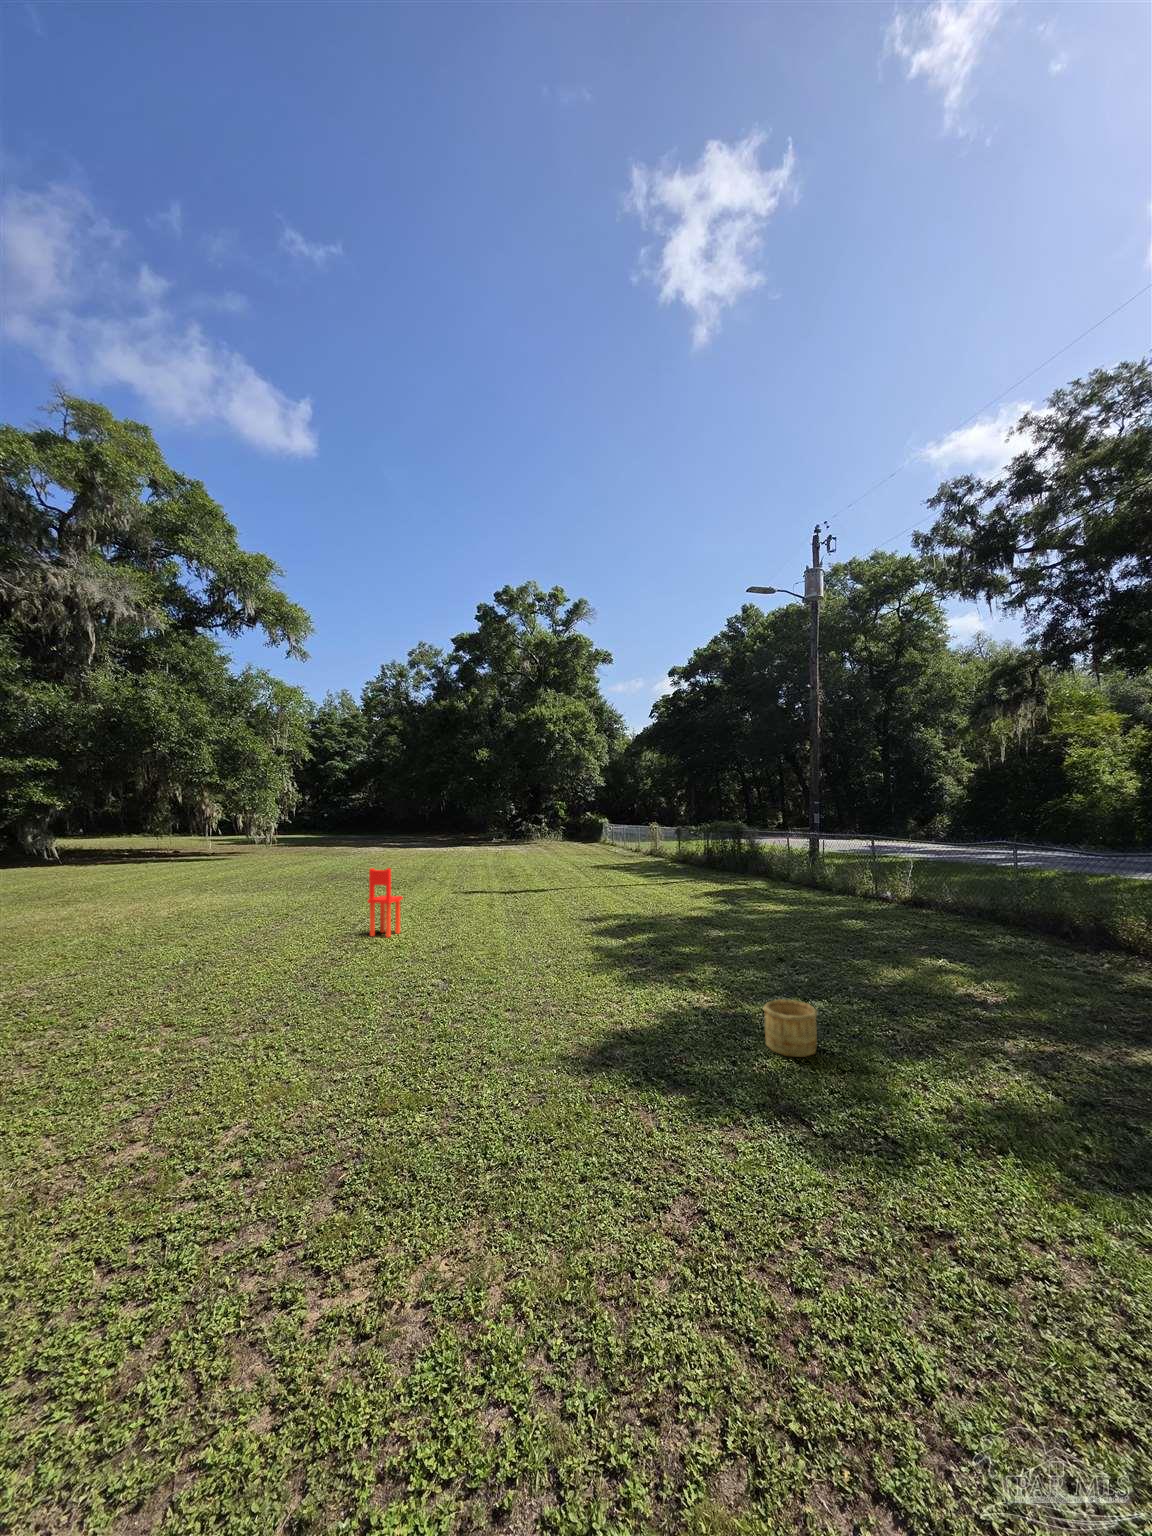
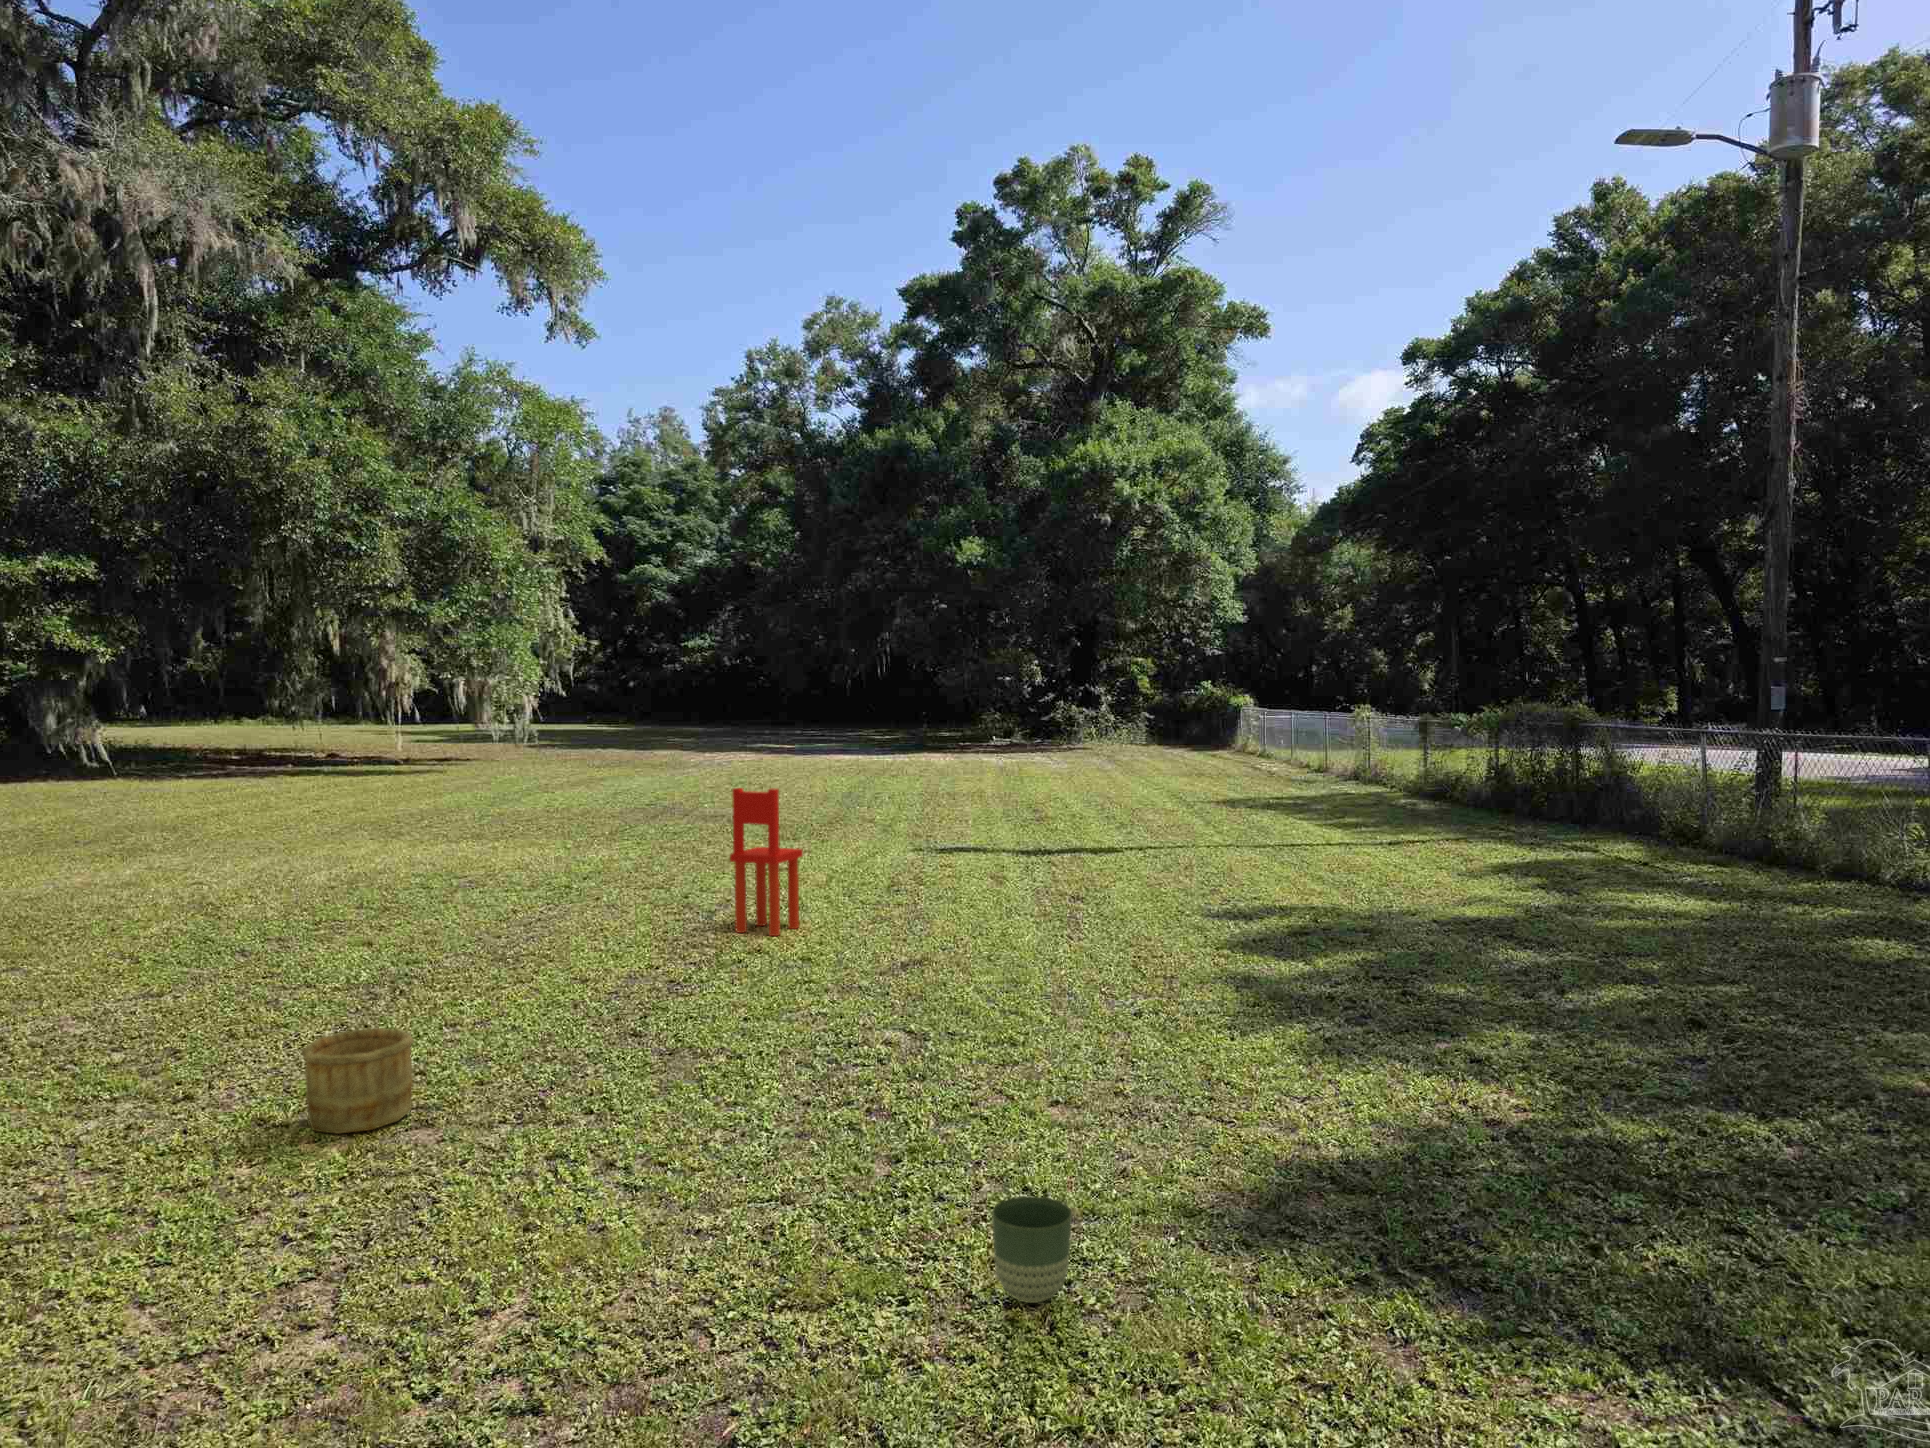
wooden bucket: present [763,999,817,1057] -> present [302,1028,414,1134]
planter: none [472,1055,508,1105] -> present [992,1196,1072,1303]

